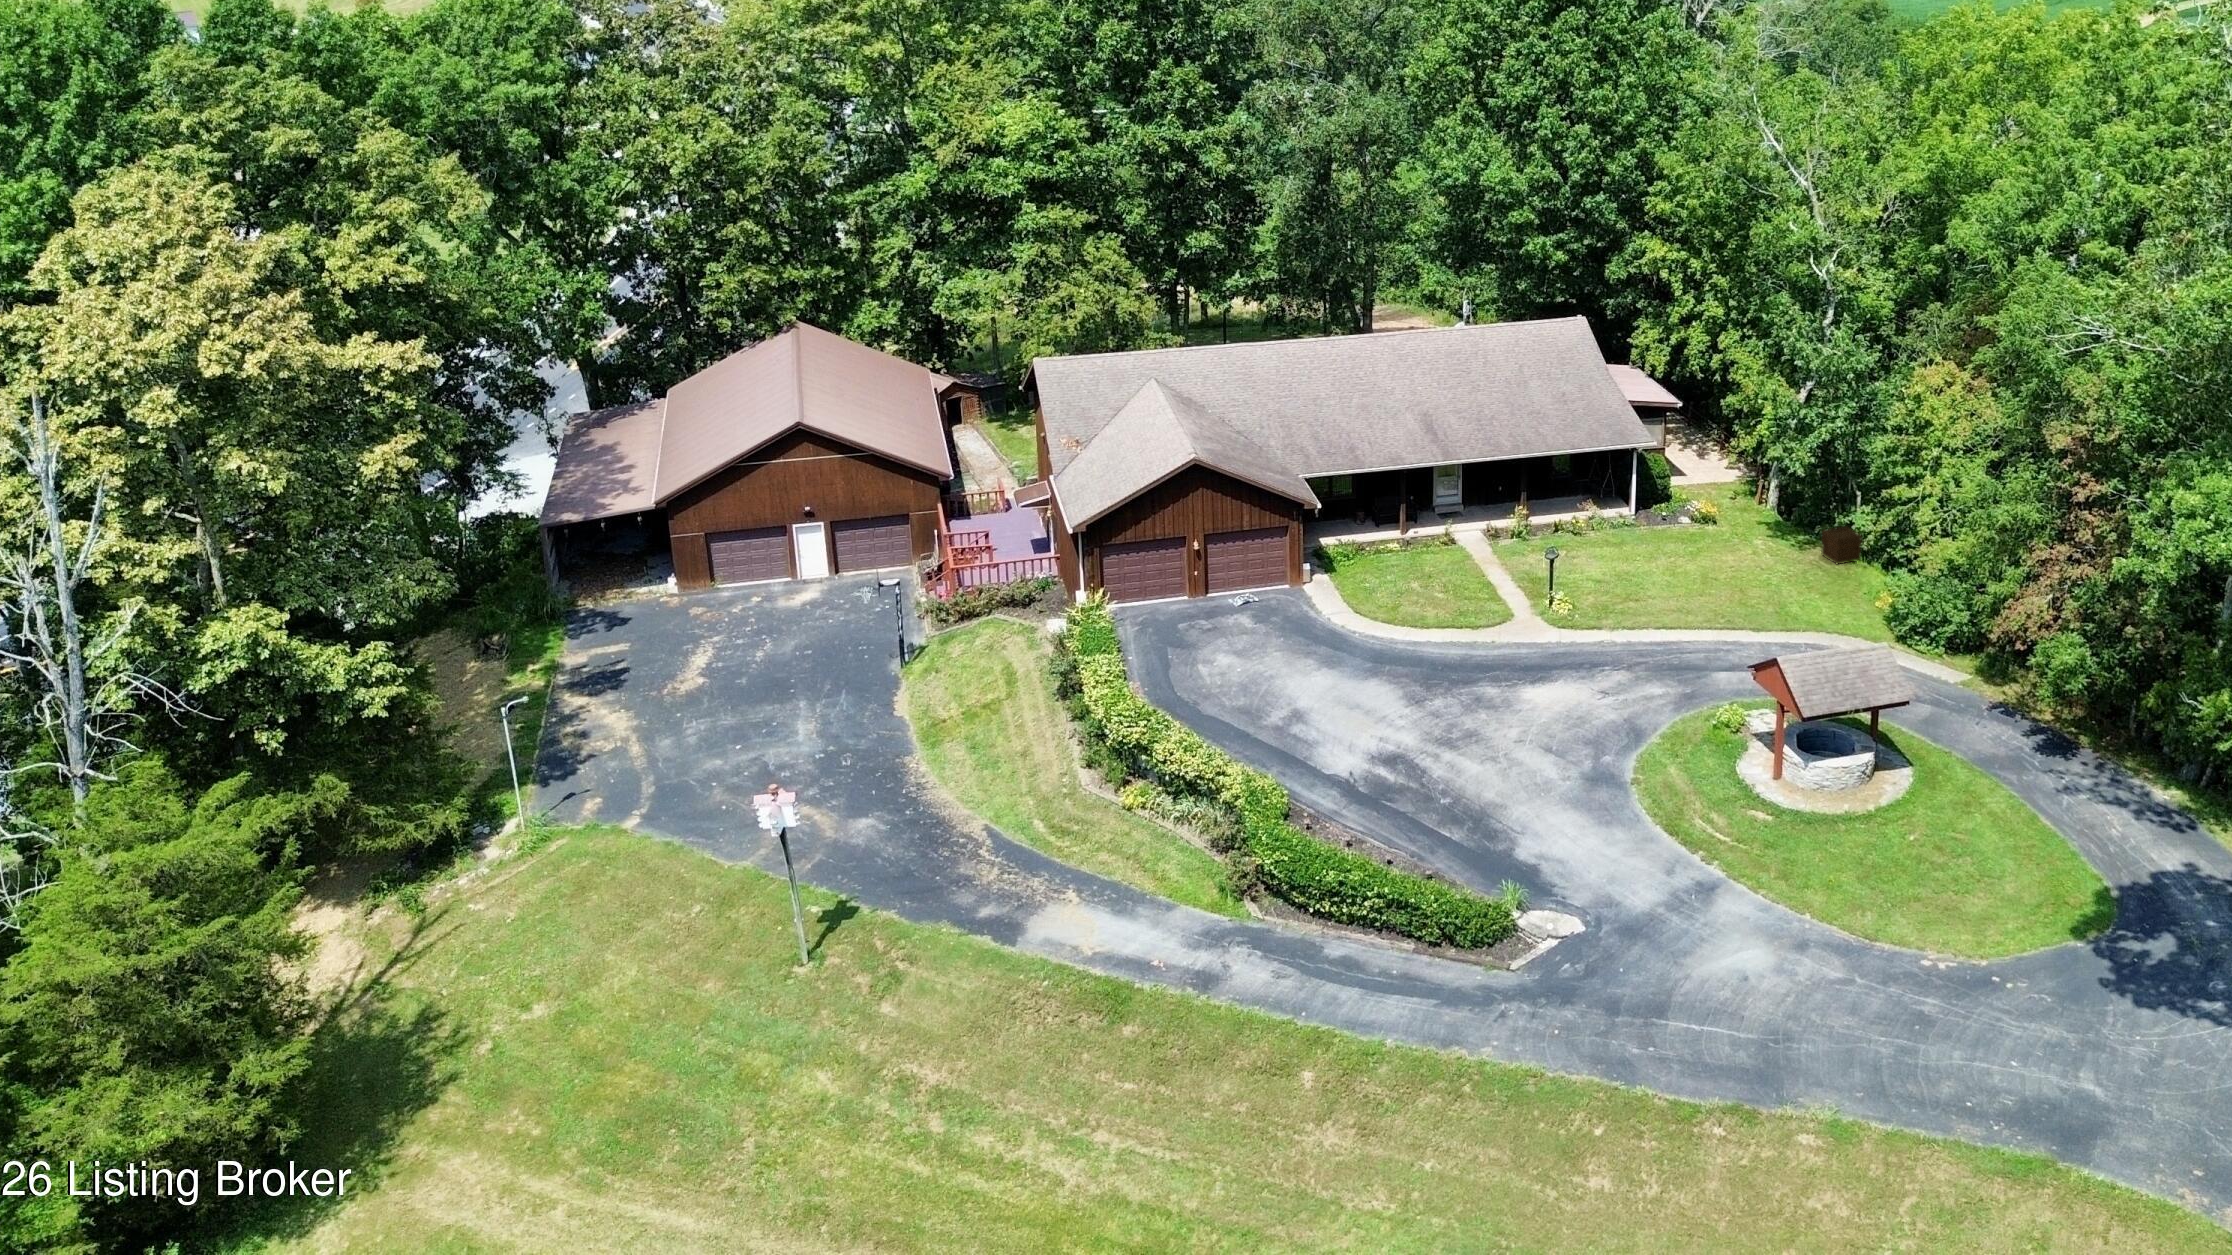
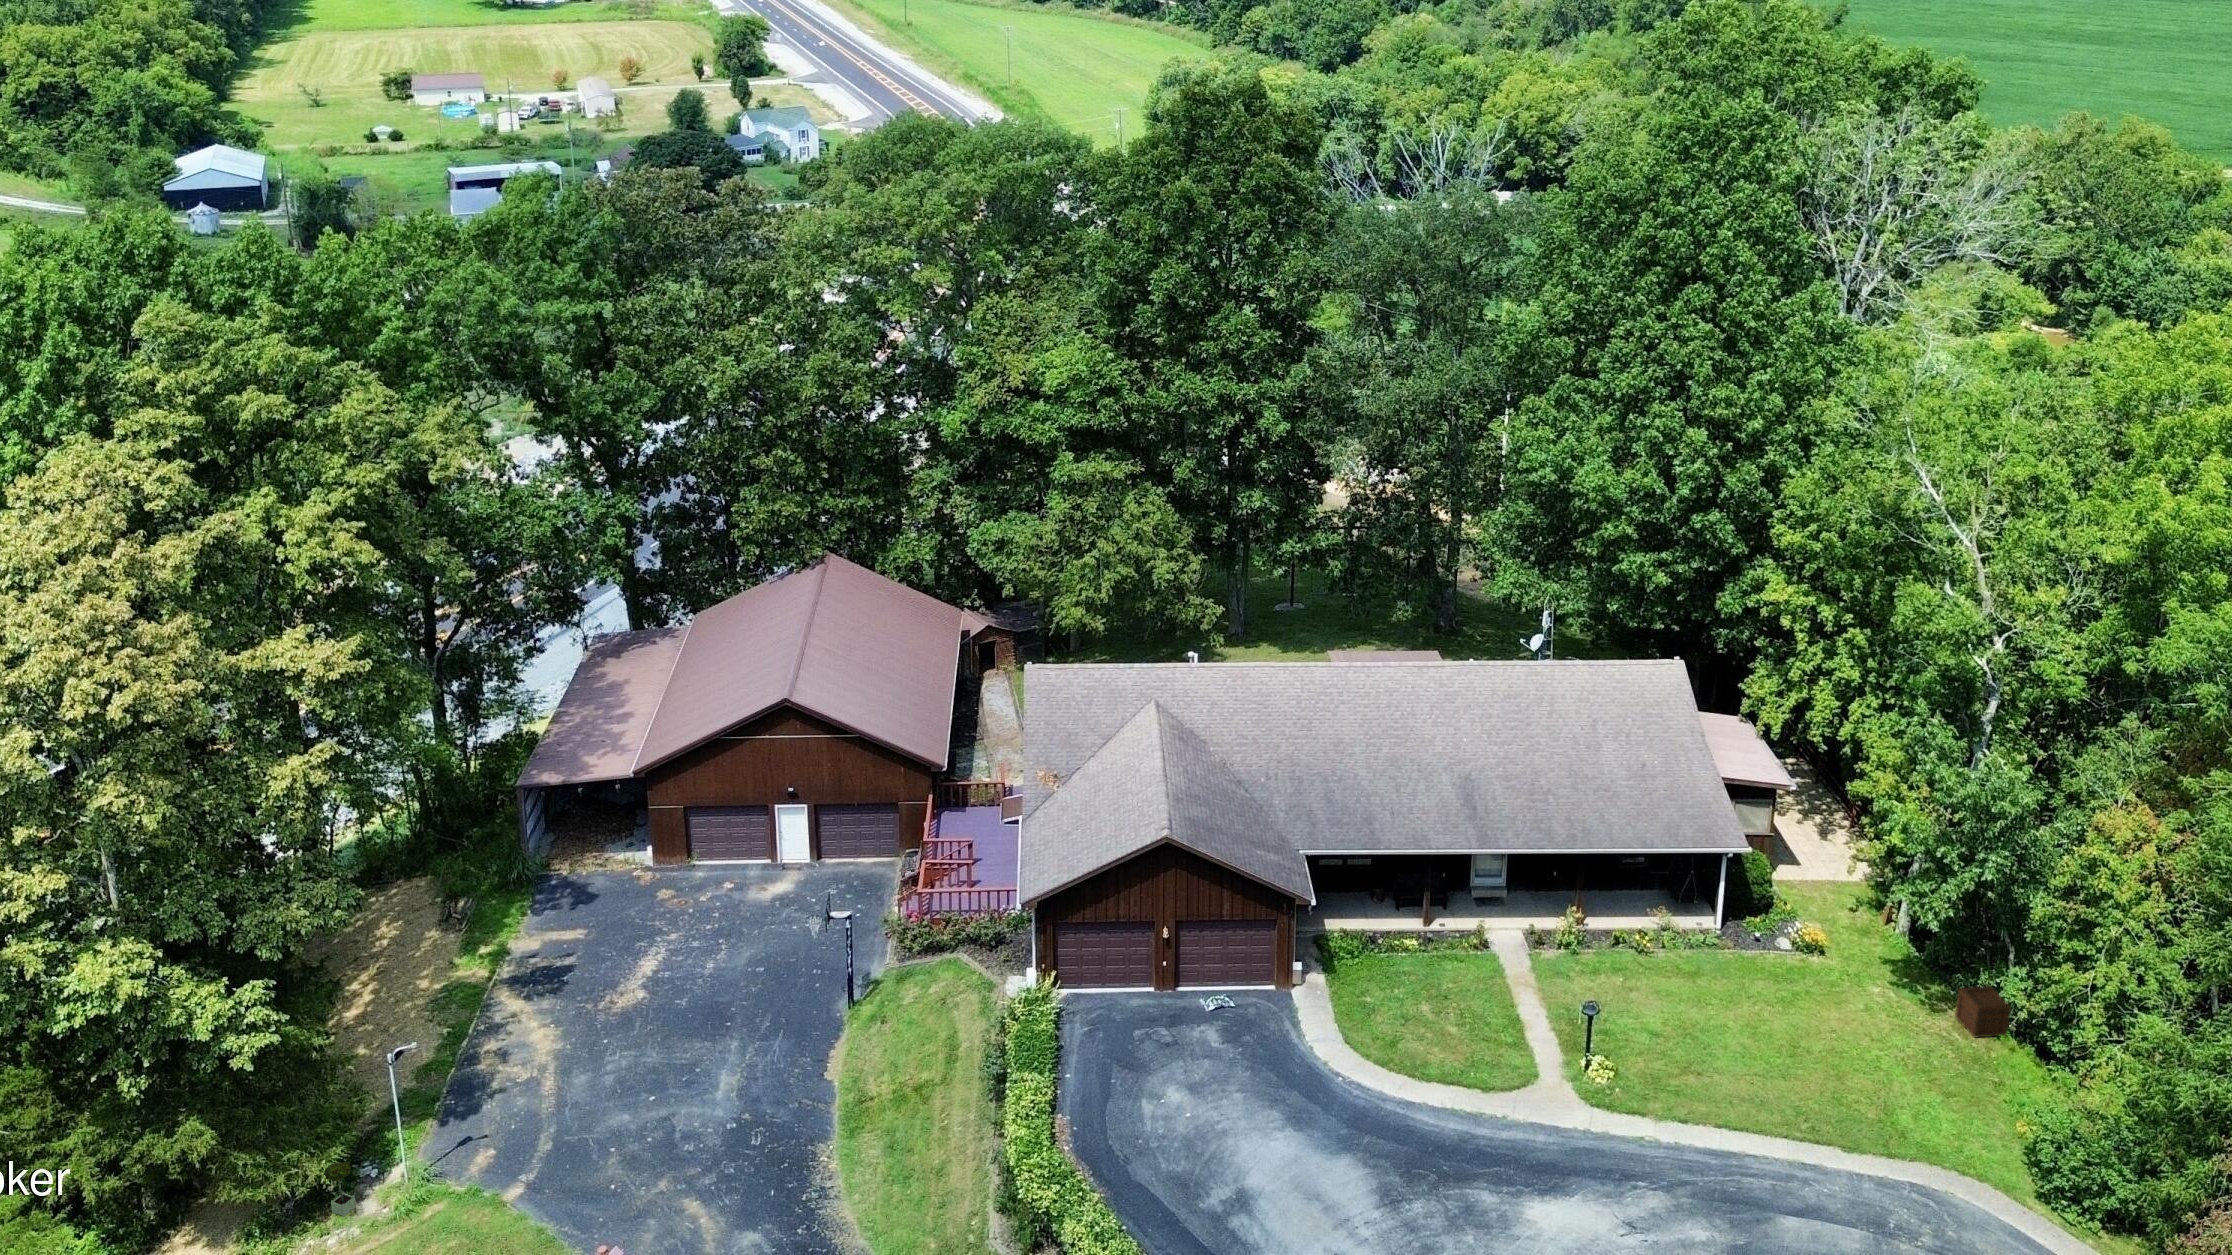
potted tree: none [456,805,488,855] -> present [324,1161,356,1216]

